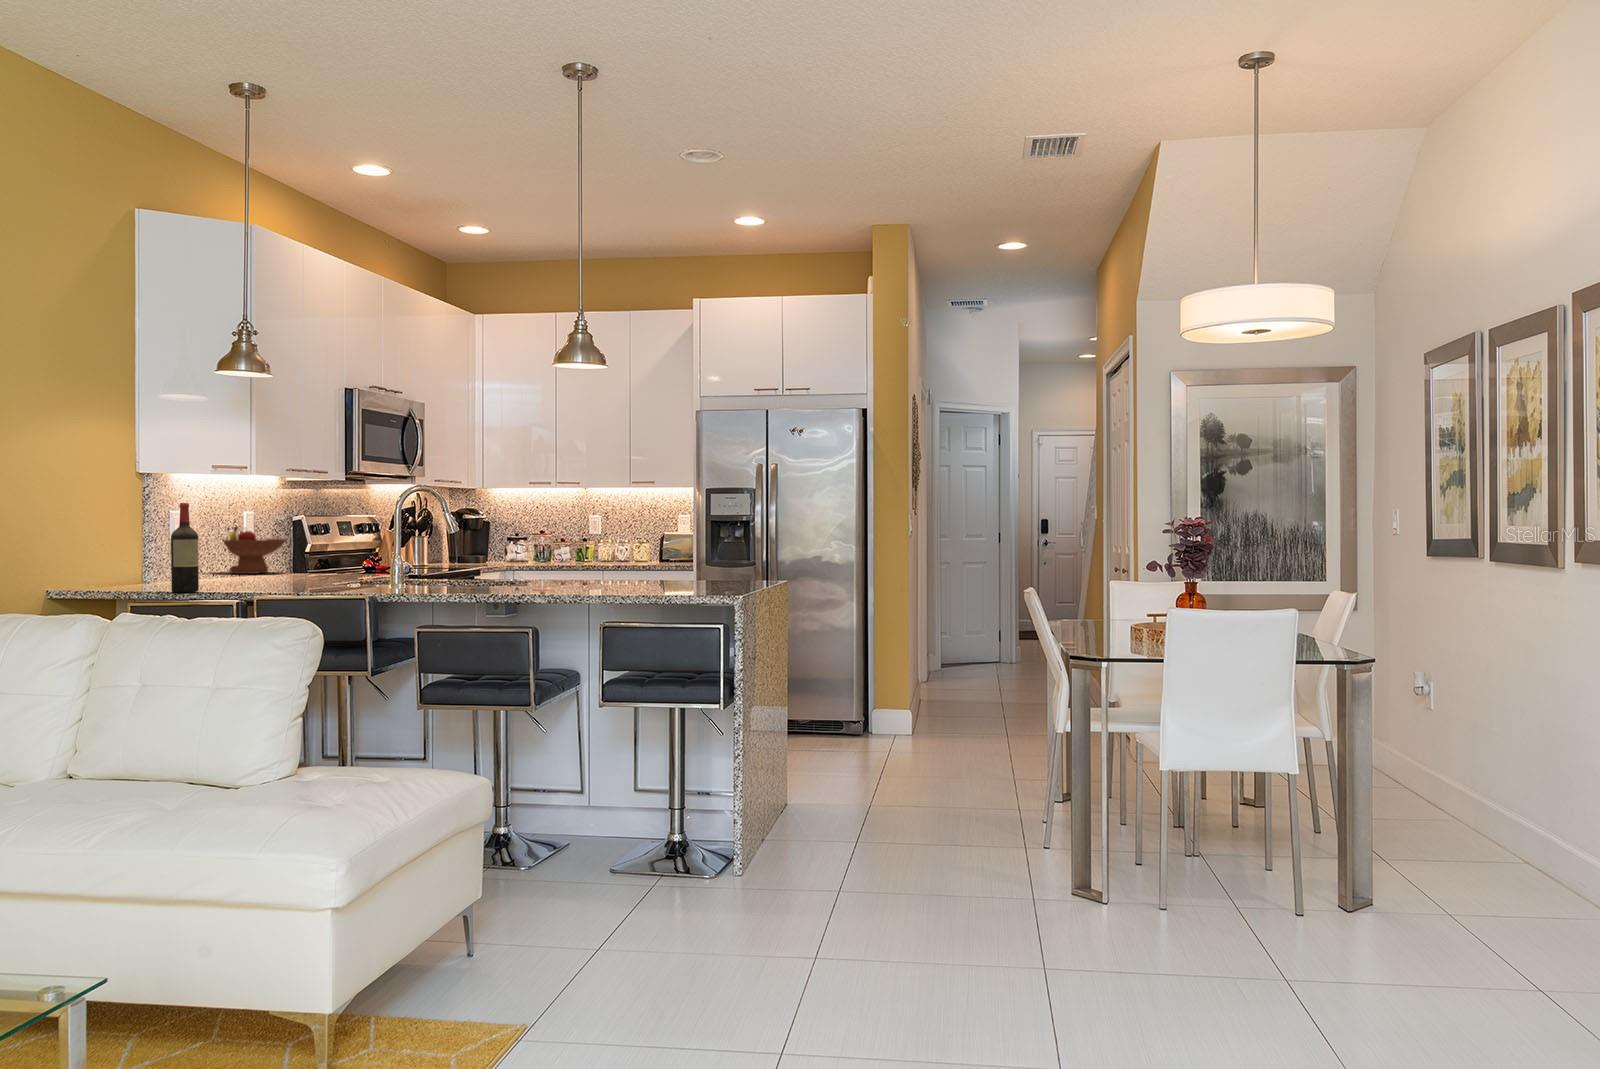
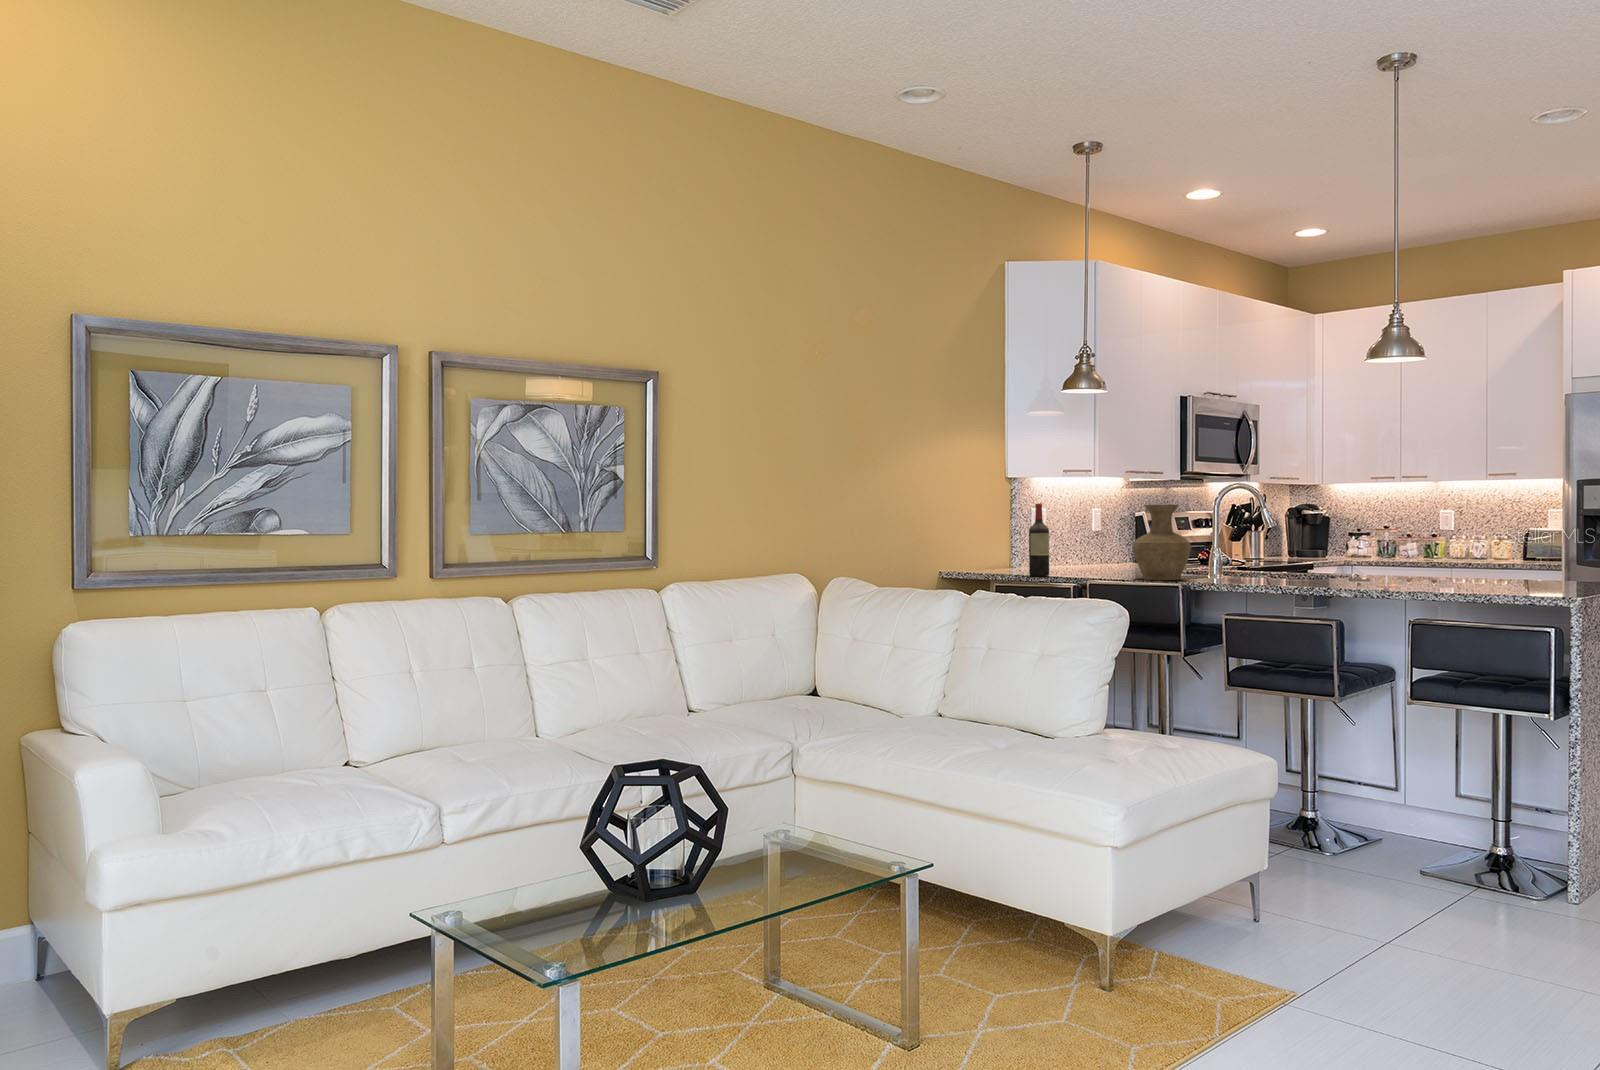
vase: none [305,507,373,592] -> present [1133,505,1191,580]
fruit bowl: present [223,526,286,574] -> none [1064,522,1128,563]

